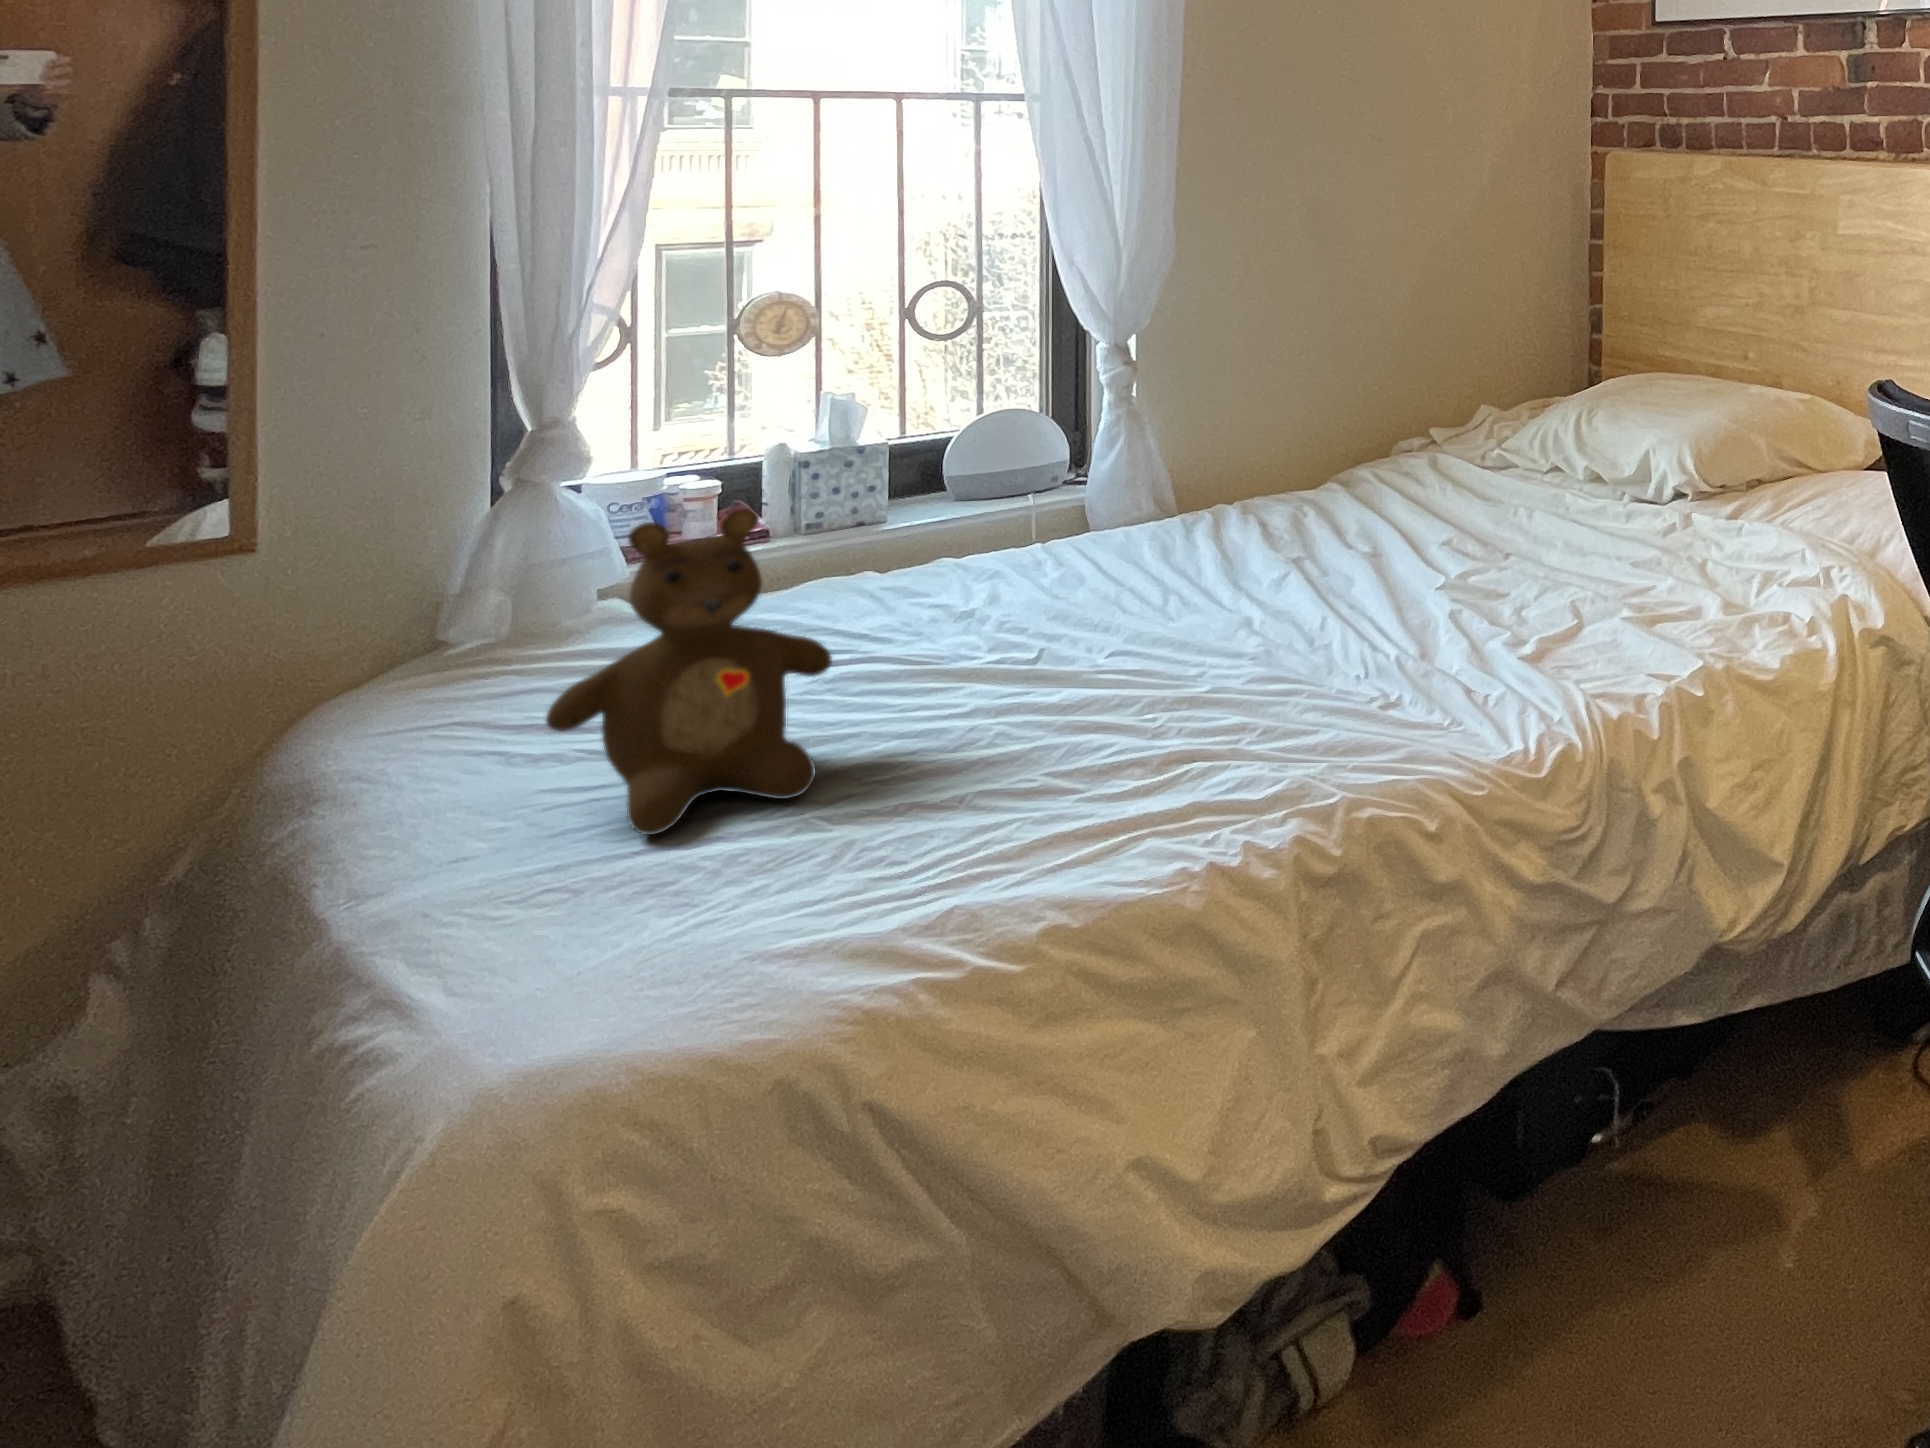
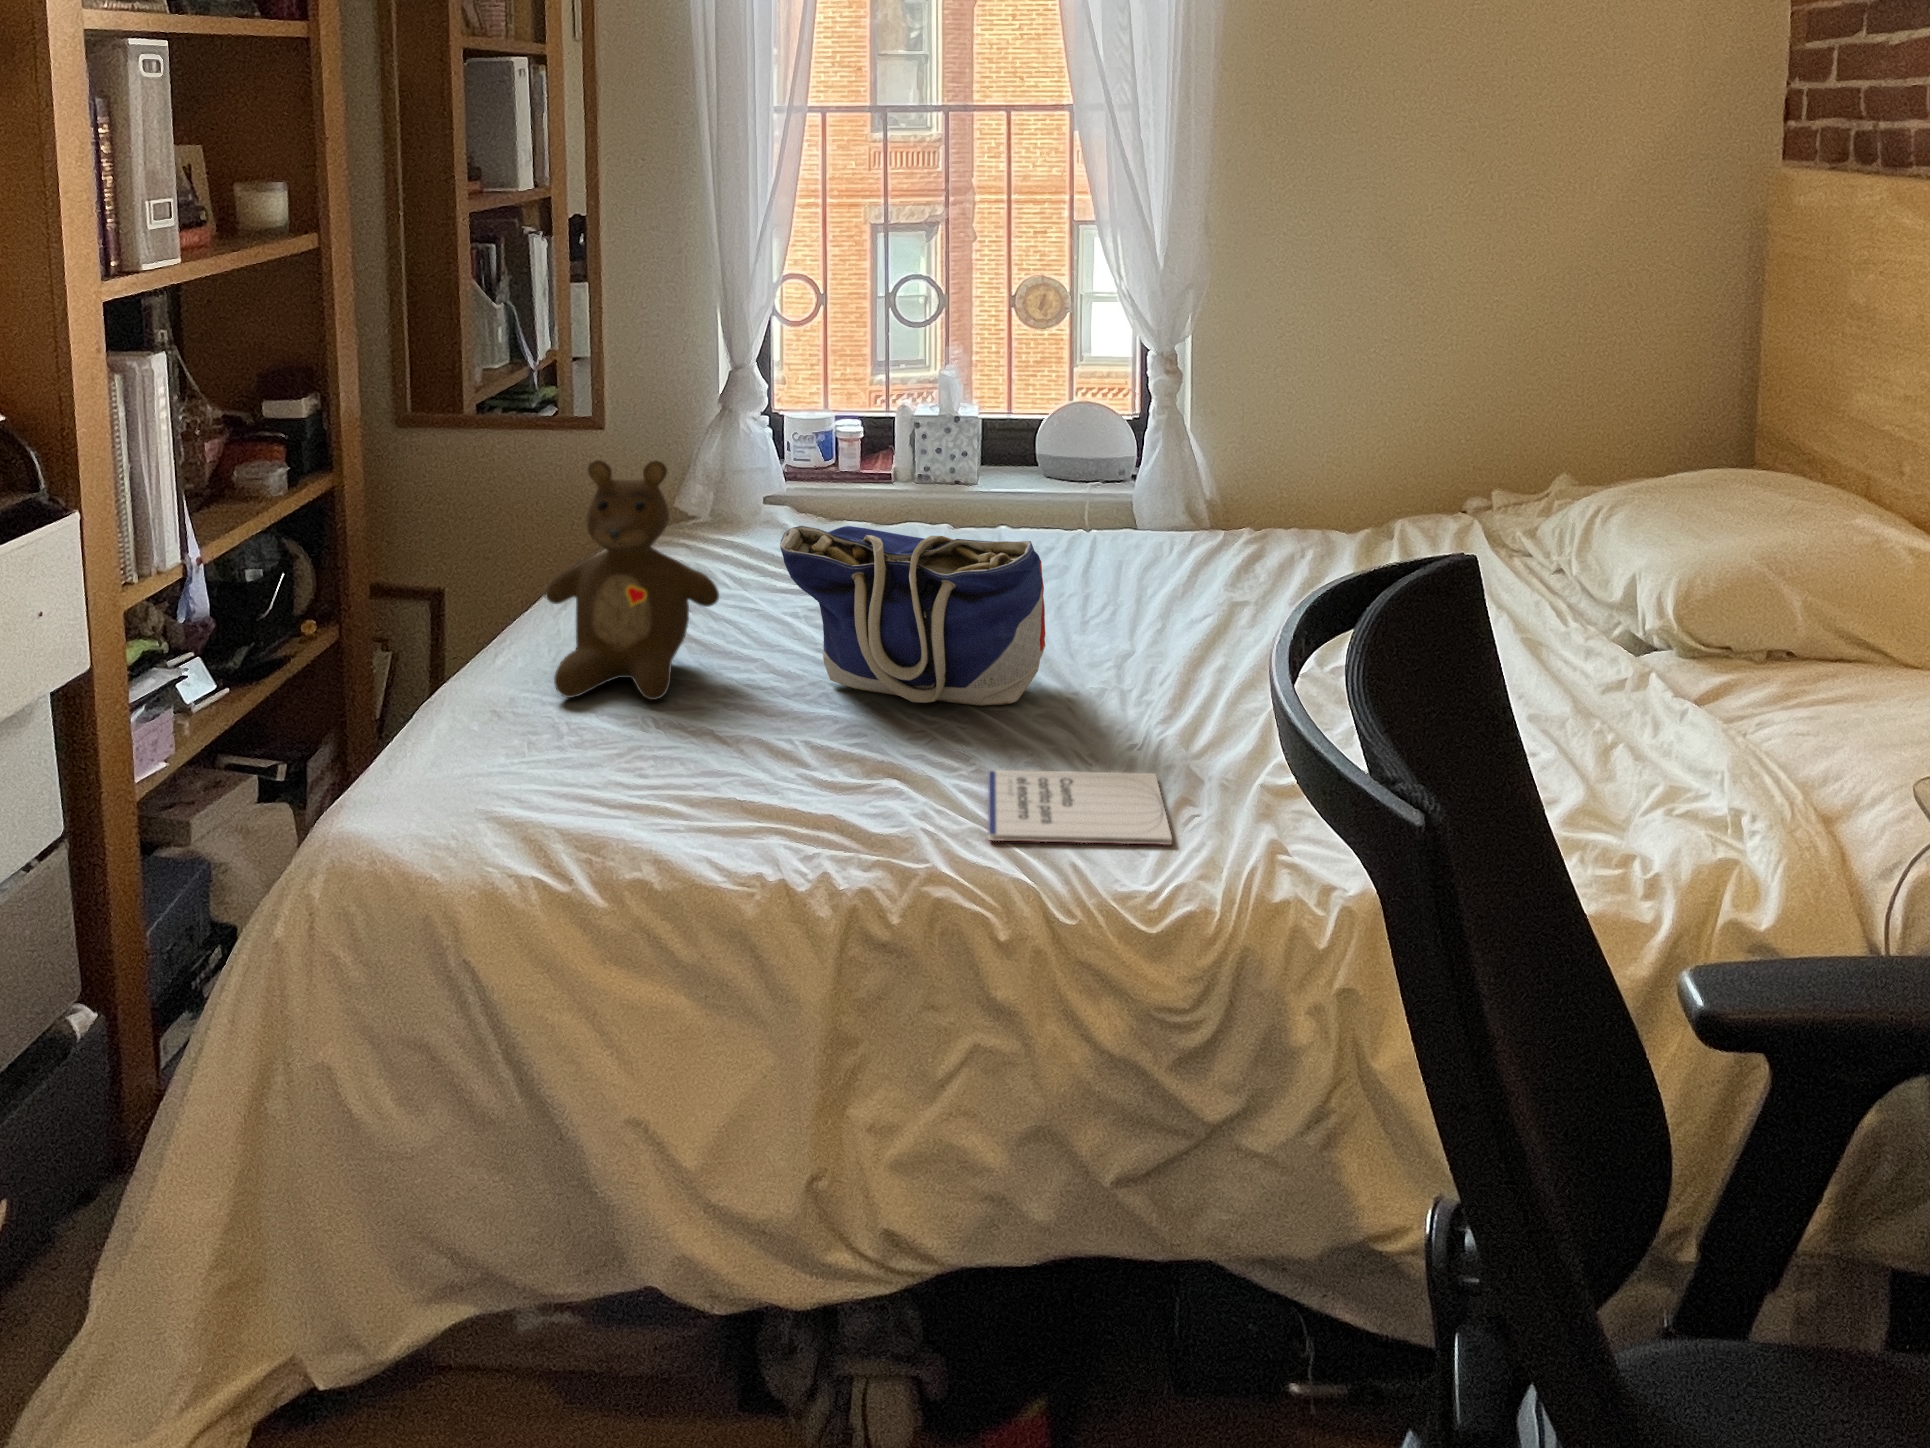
tote bag: none [947,504,1281,714] -> present [780,526,1046,706]
notebook: none [1297,677,1519,761] -> present [988,770,1172,845]

